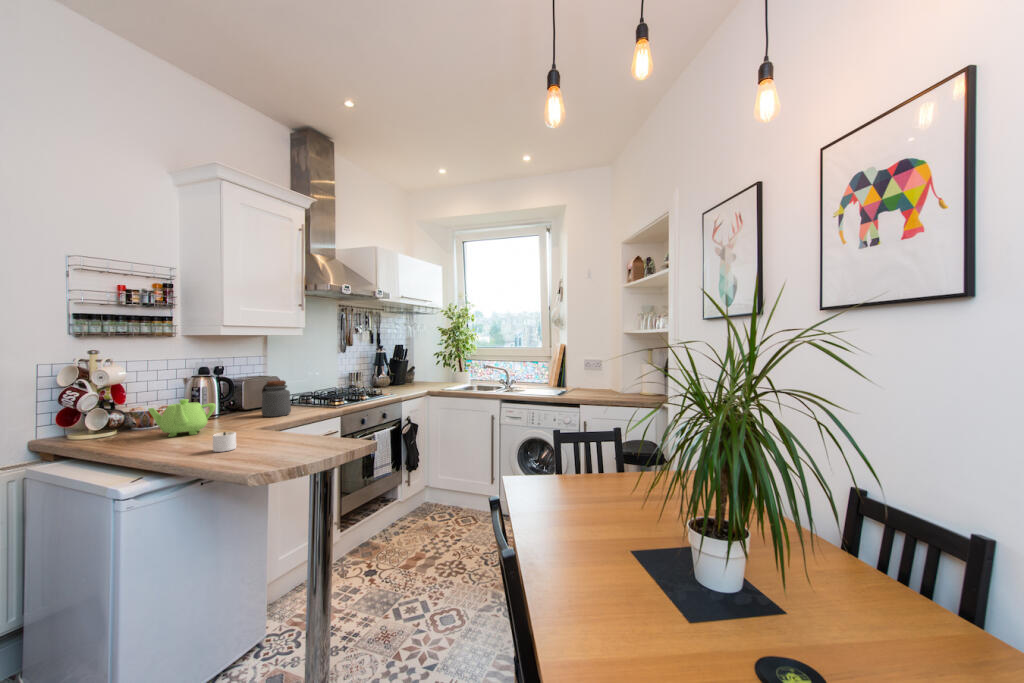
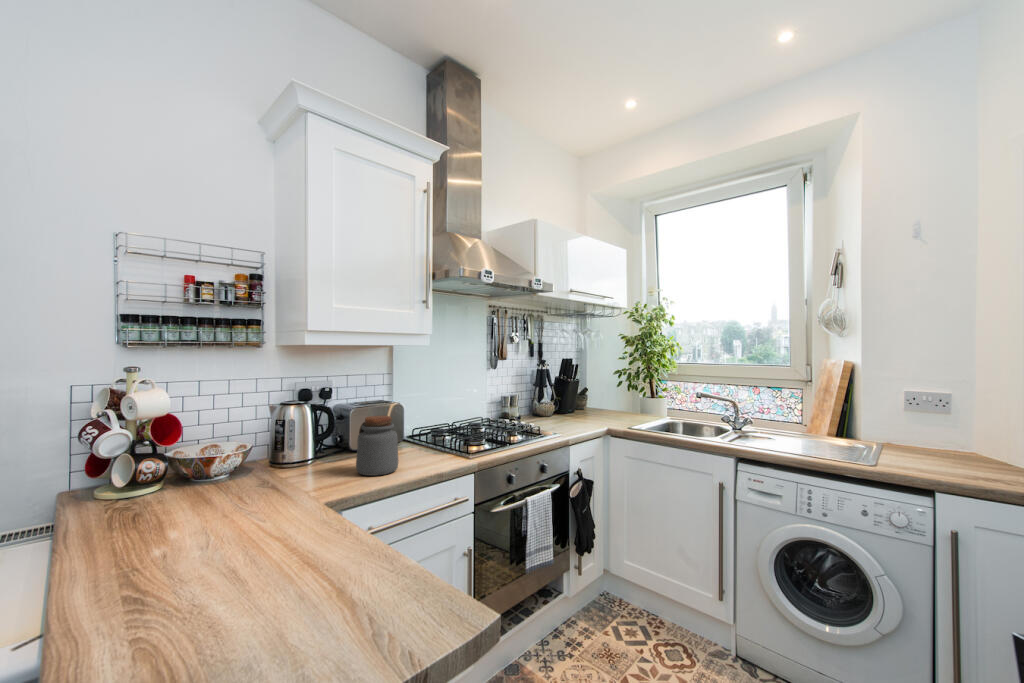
teapot: present [148,399,216,437] -> none [156,453,258,521]
candle: present [213,432,236,452] -> none [129,568,212,631]

